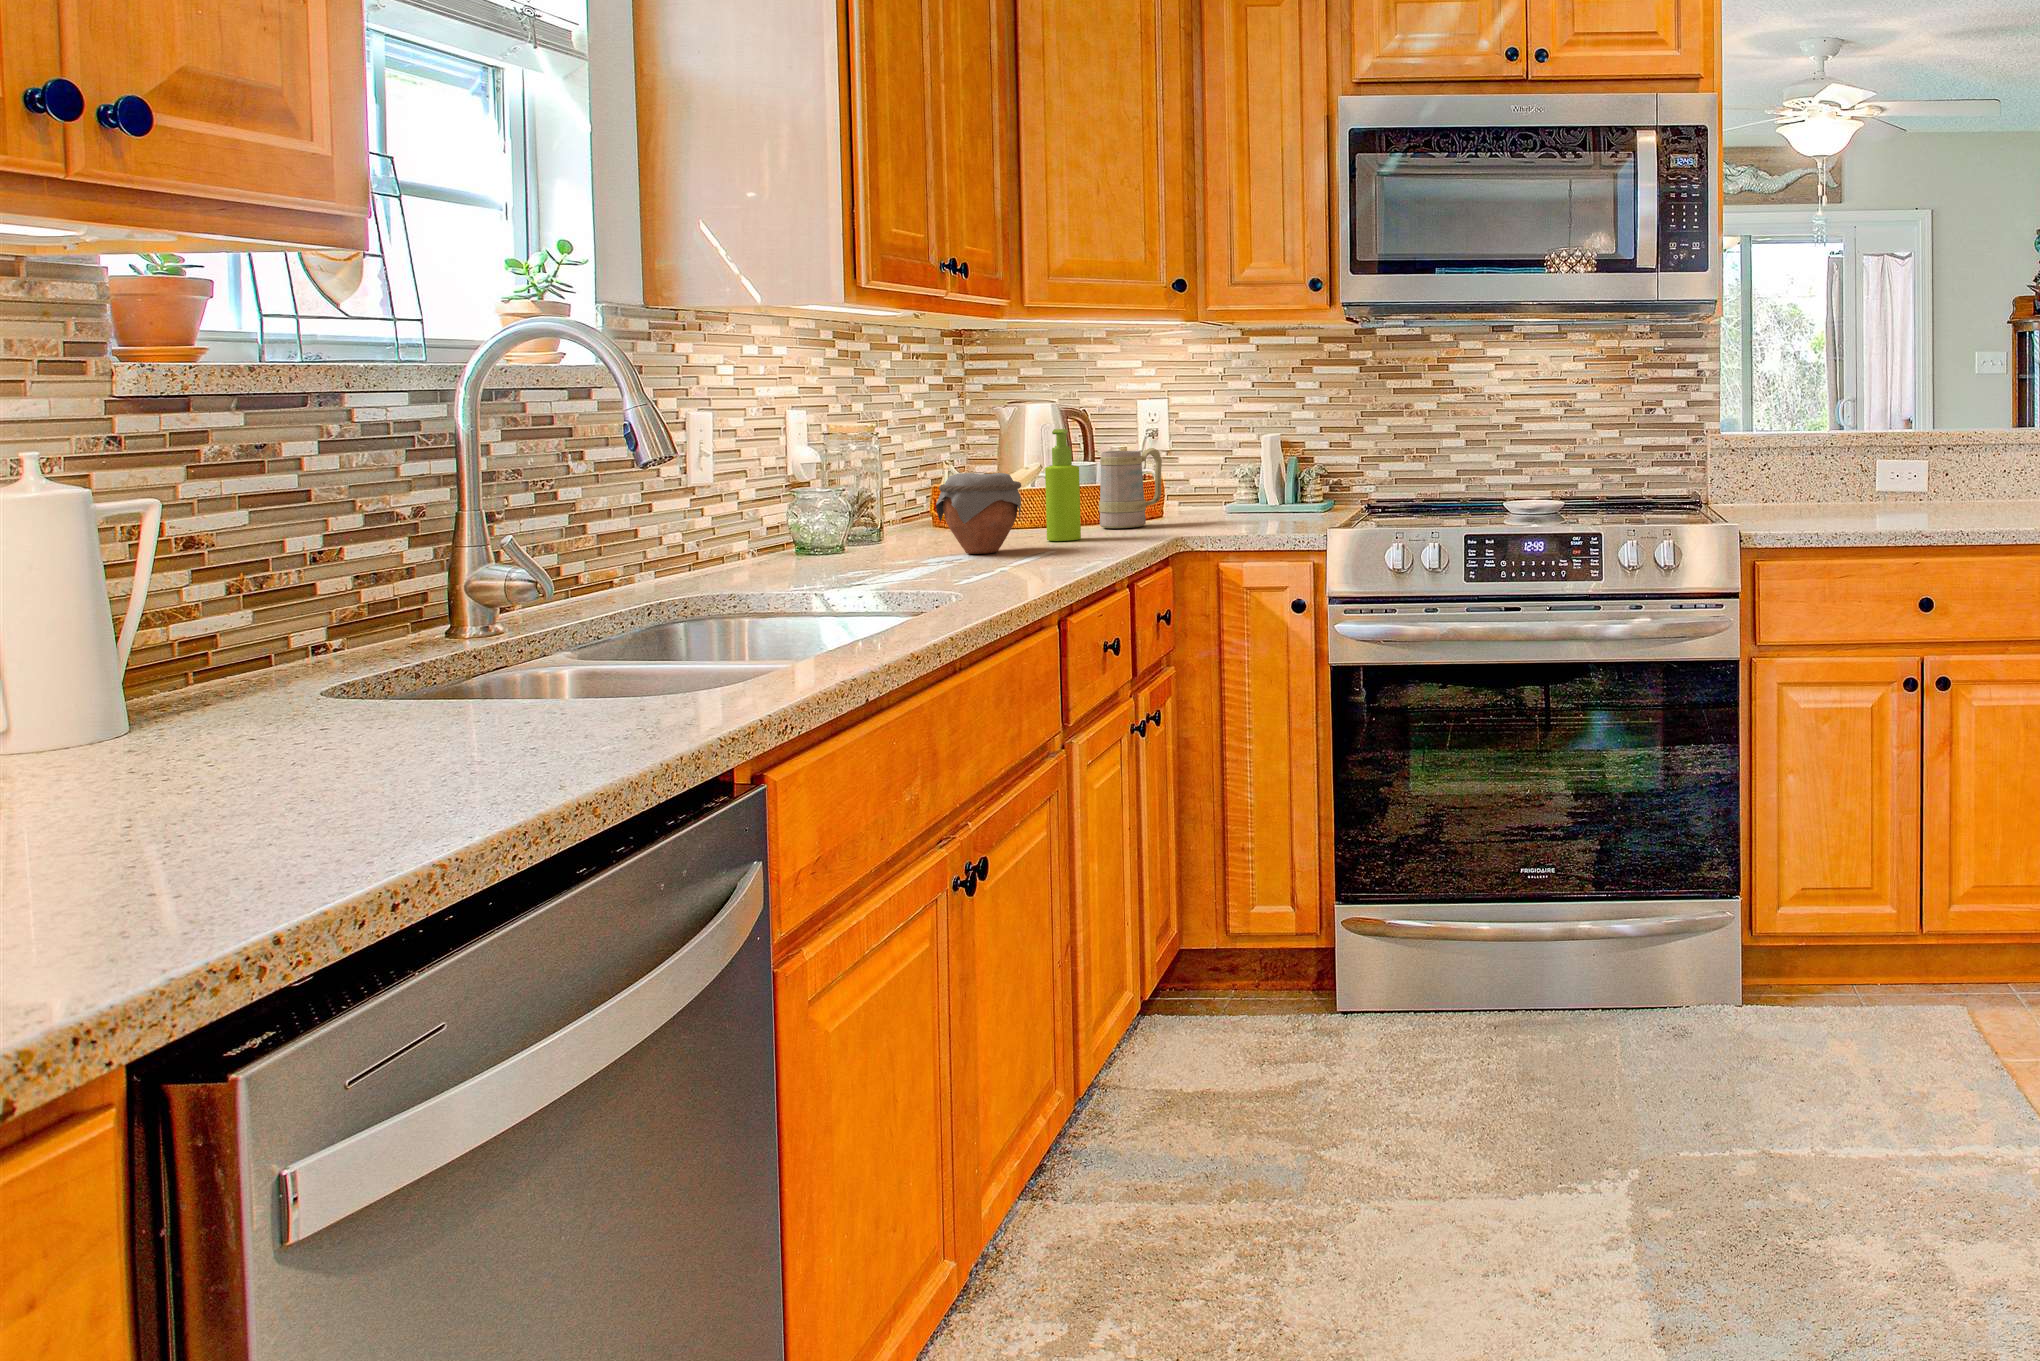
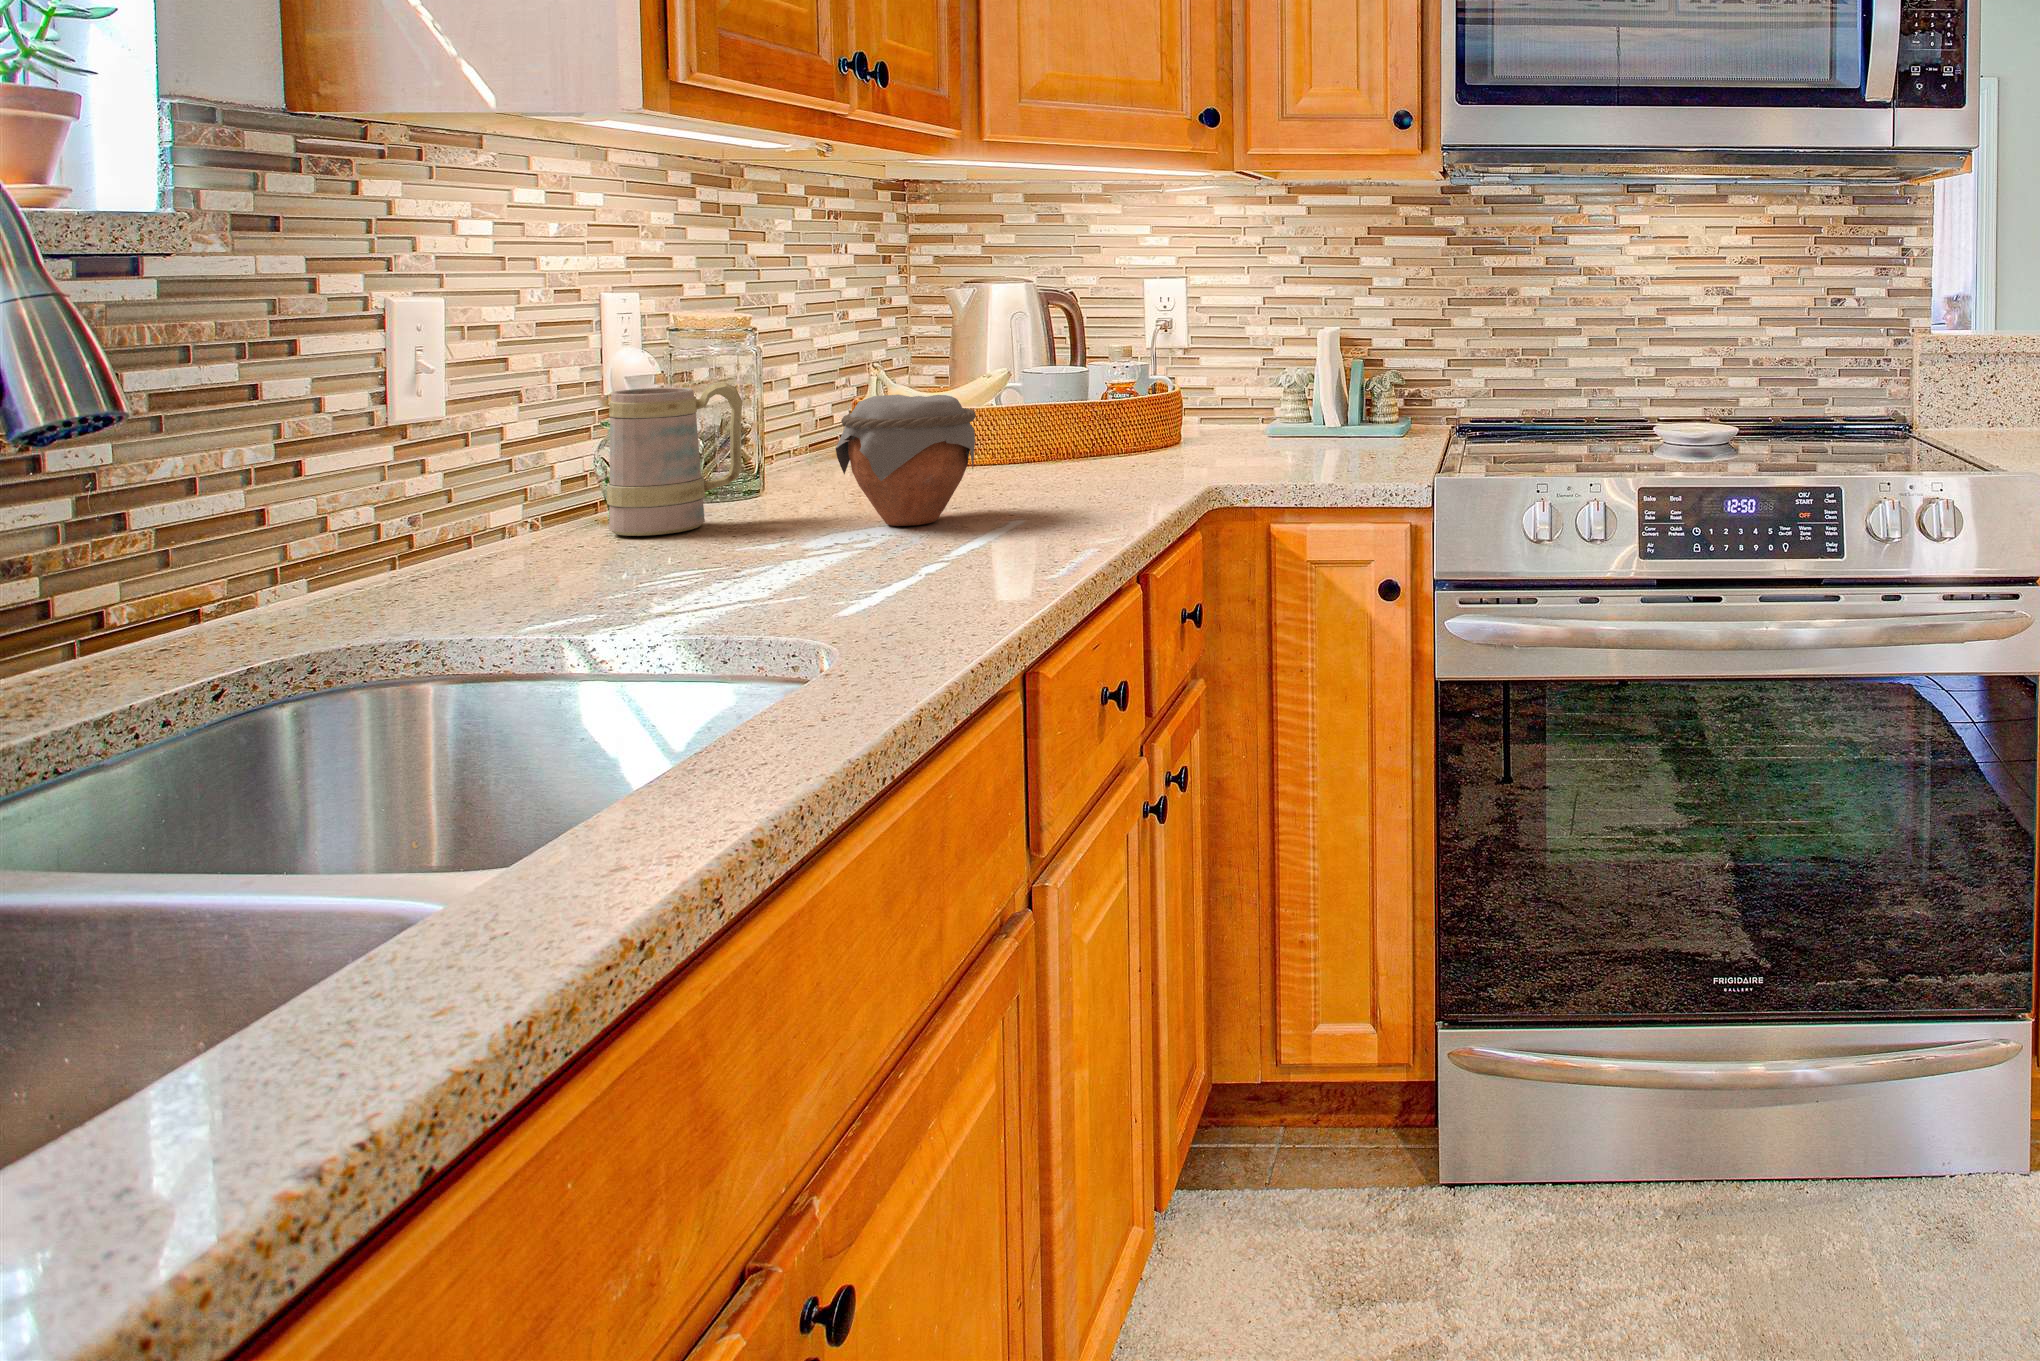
soap dispenser: present [1045,429,1081,541] -> none [1014,325,1068,496]
mug: present [1099,448,1162,528] -> present [607,383,742,536]

